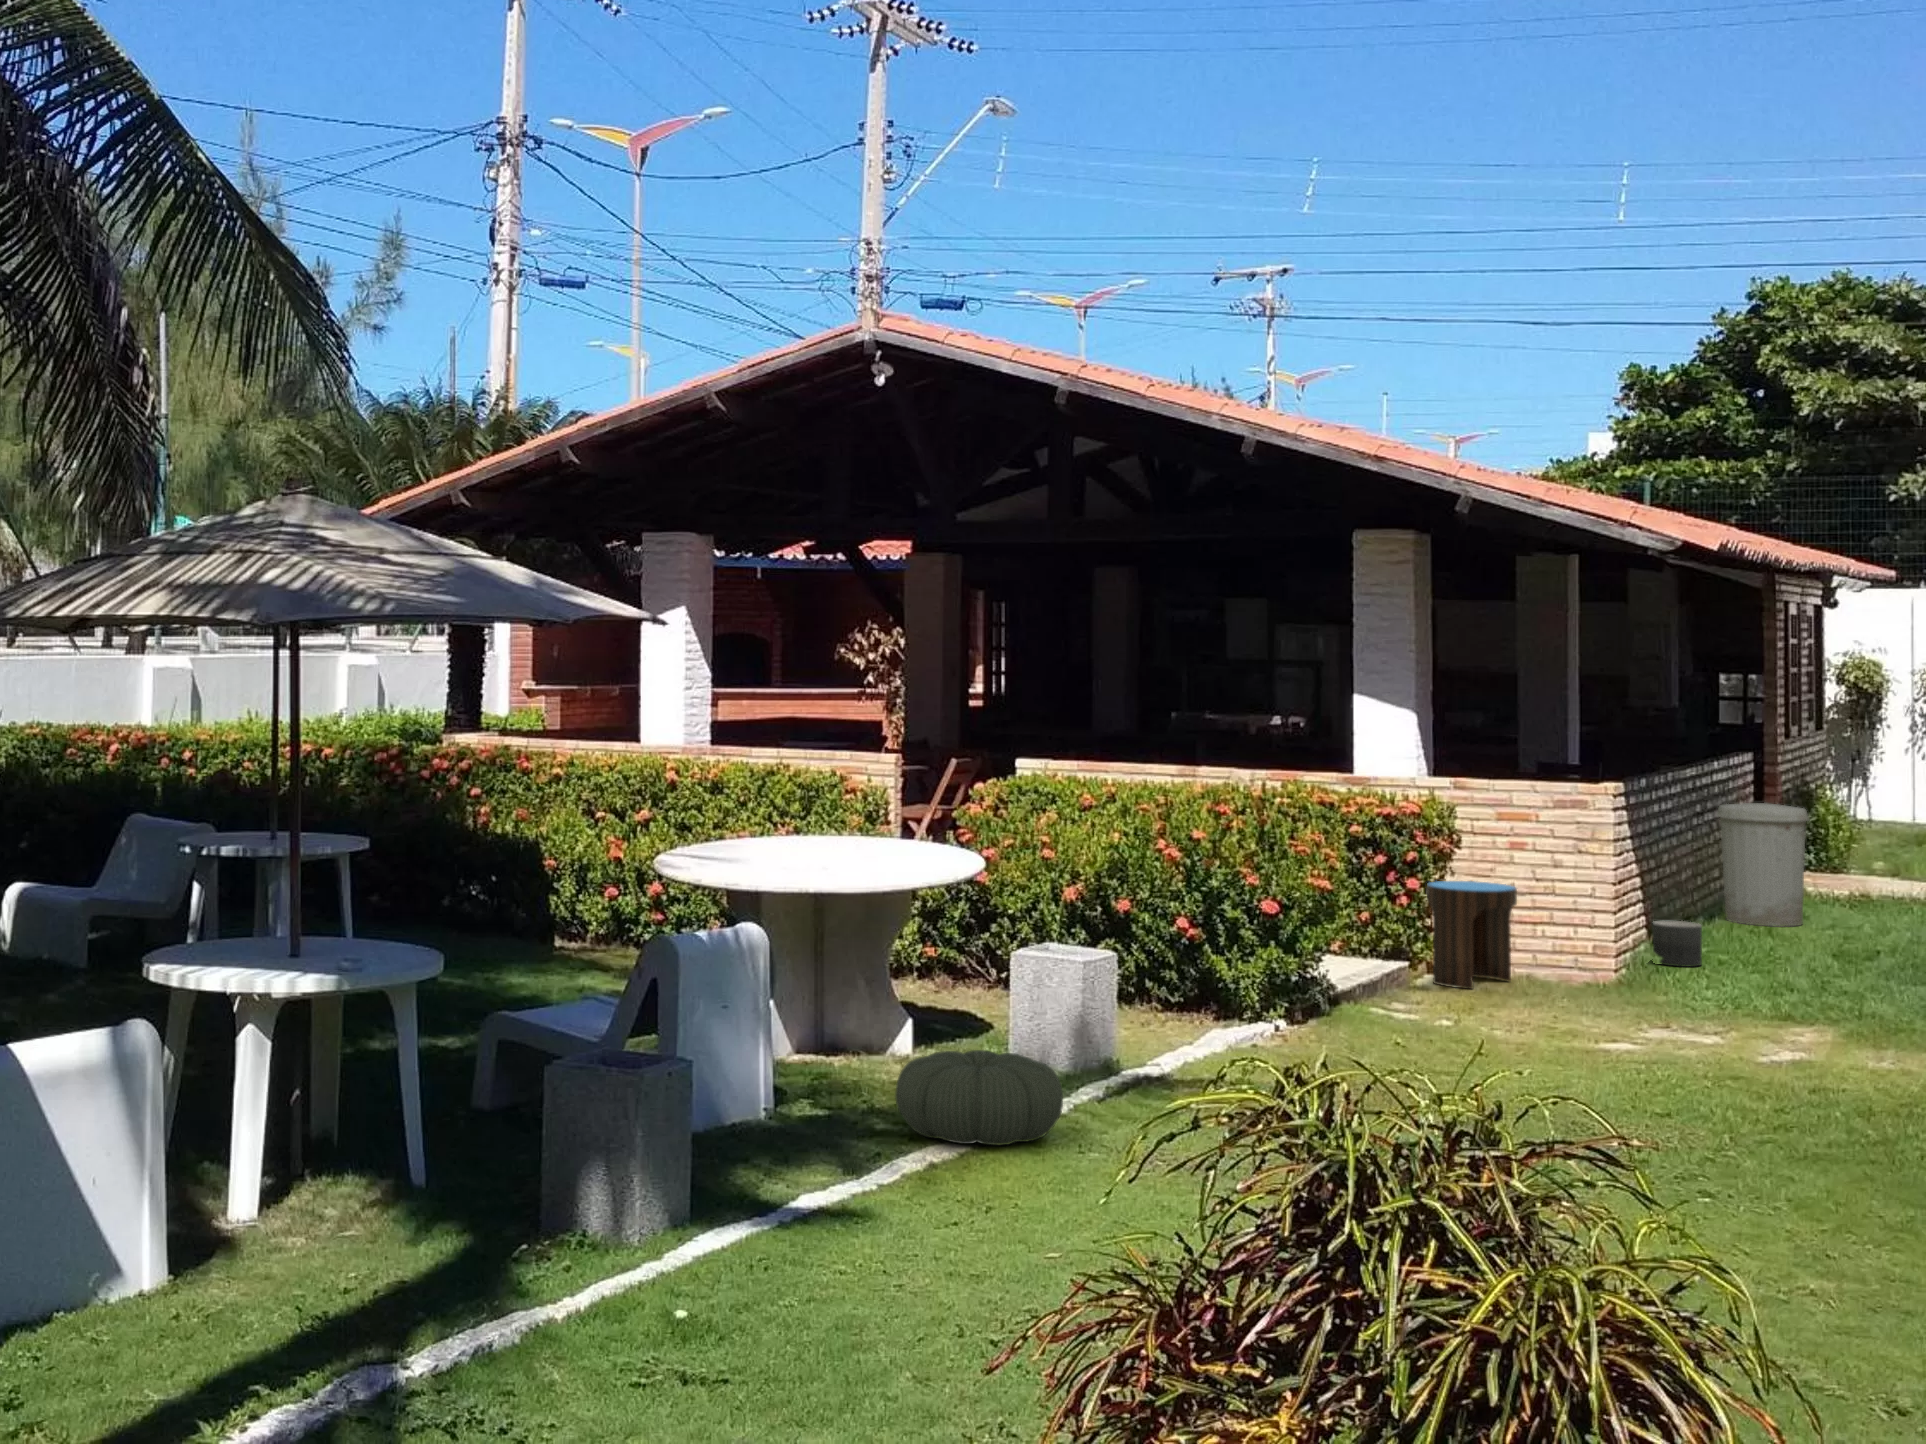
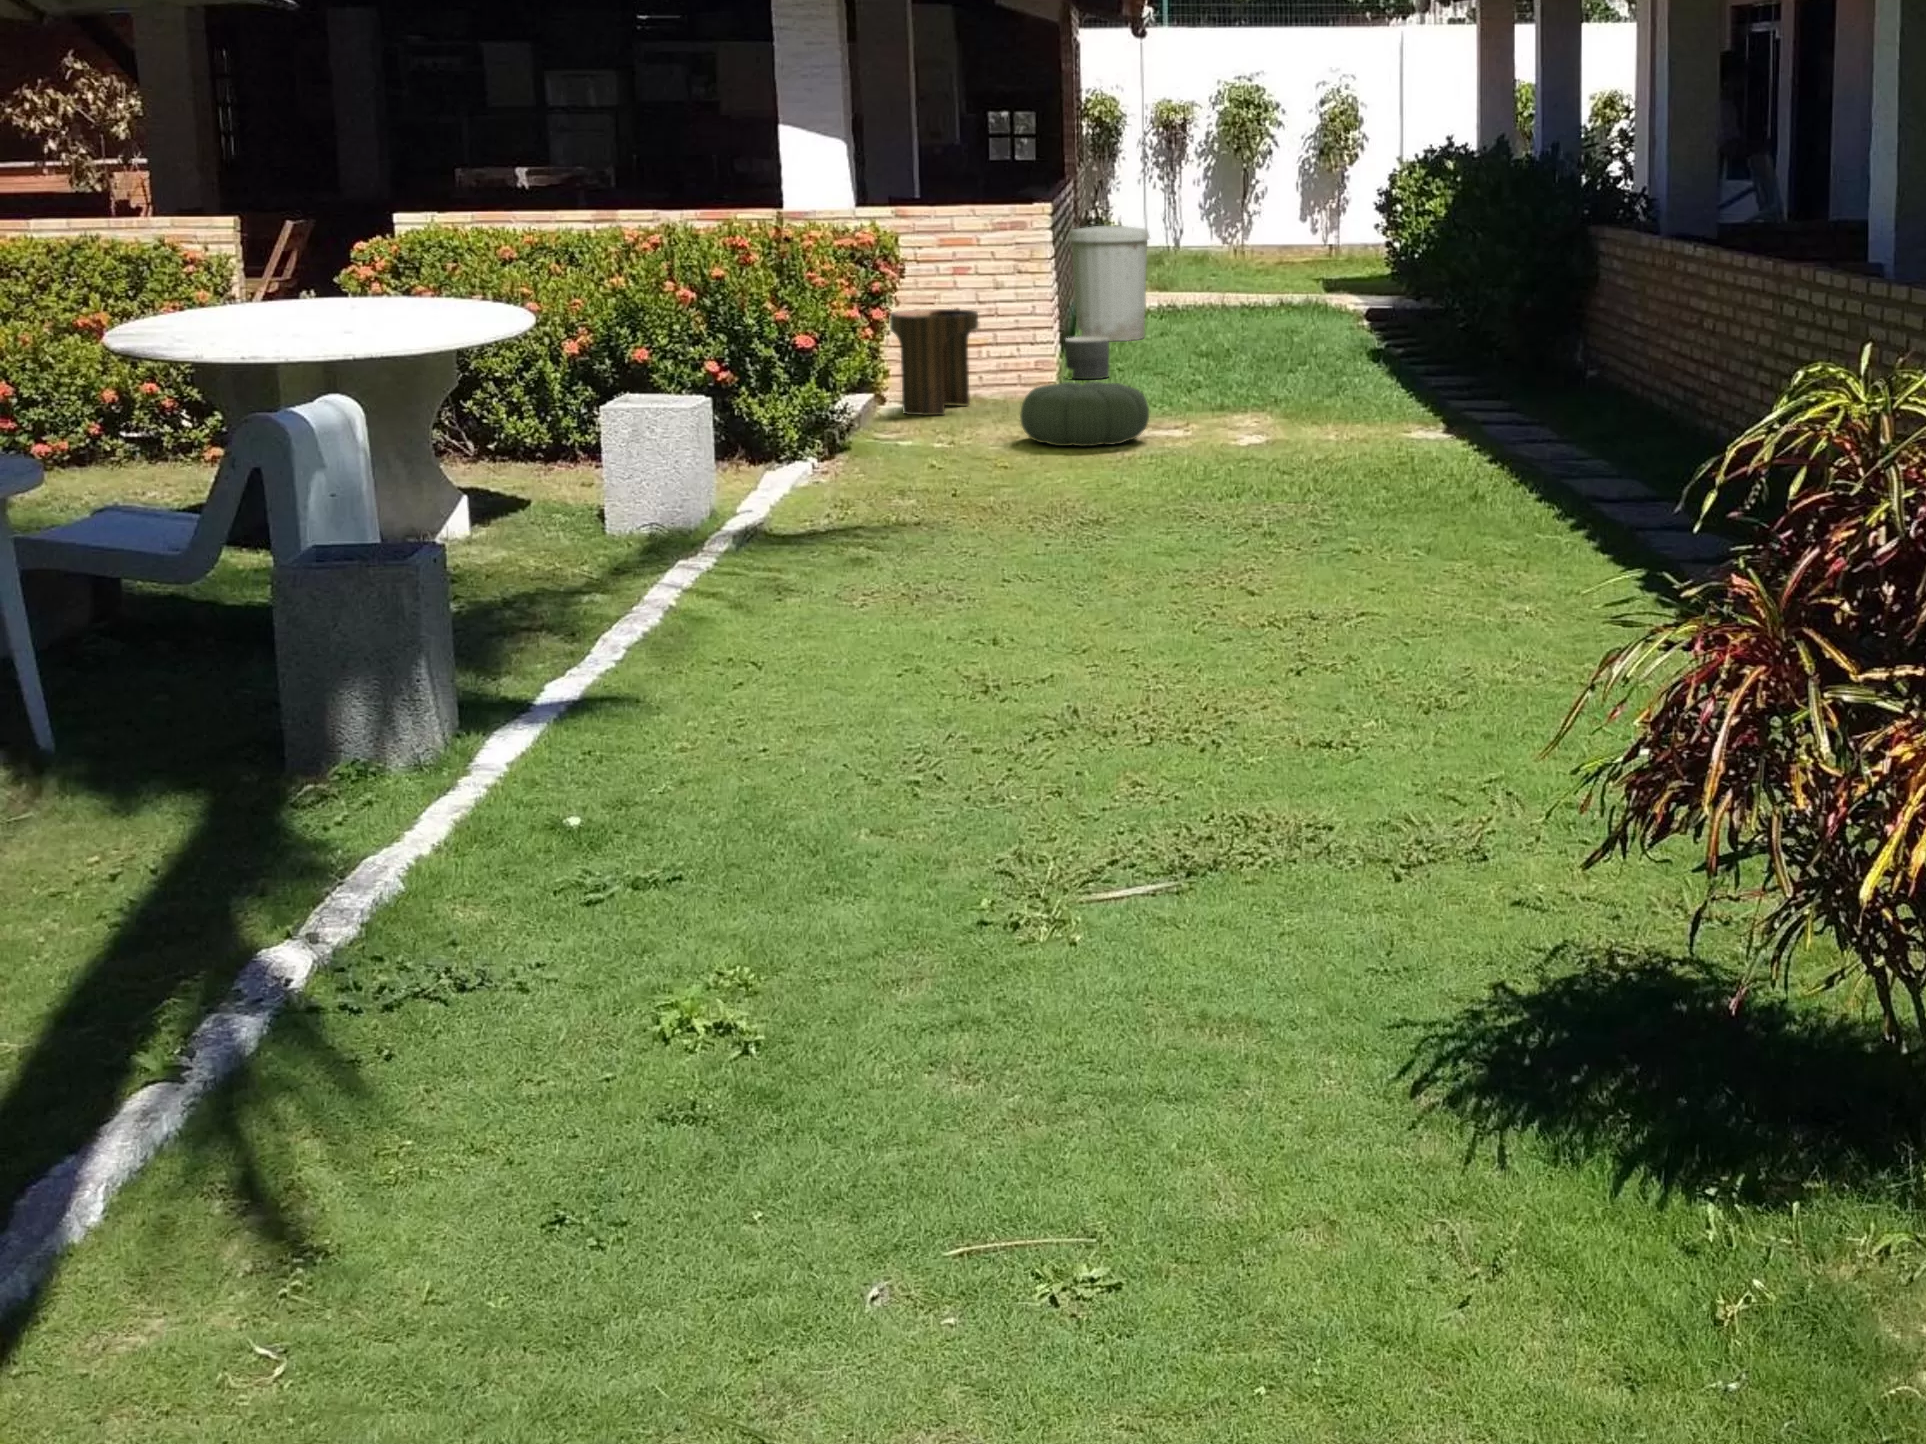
pouf: present [895,1050,1063,1145] -> present [1020,381,1149,446]

